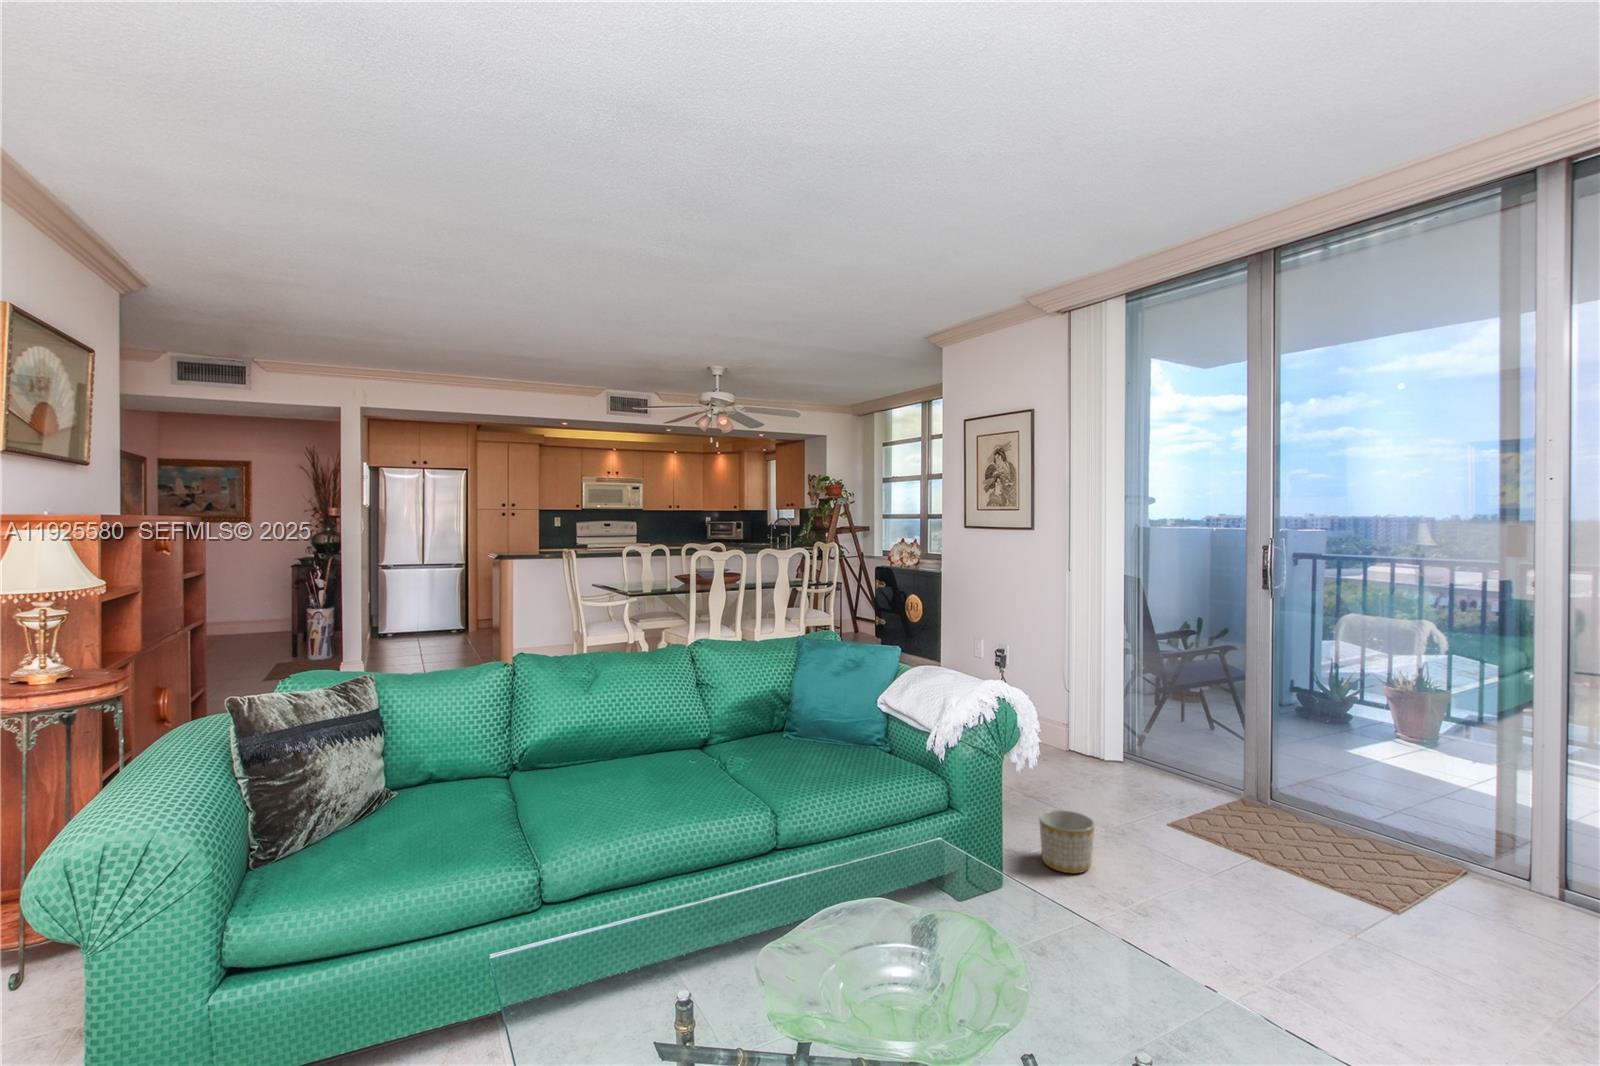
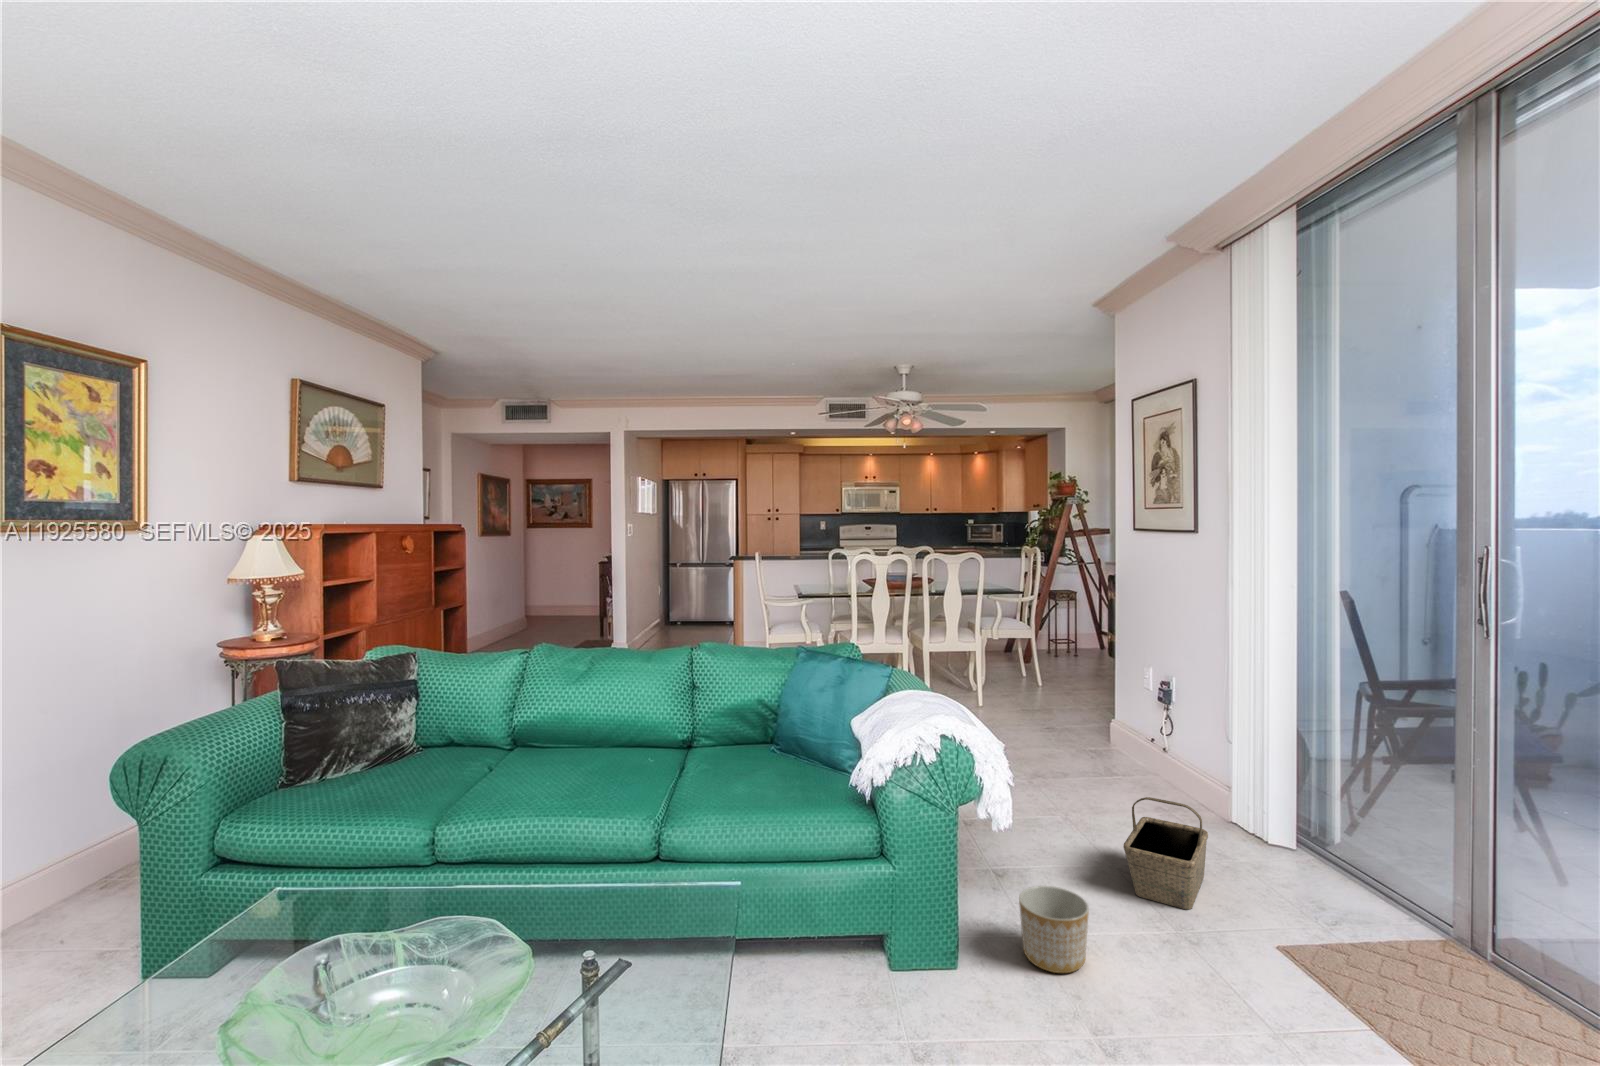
basket: none [1049,735,1113,814] -> present [1123,797,1208,910]

